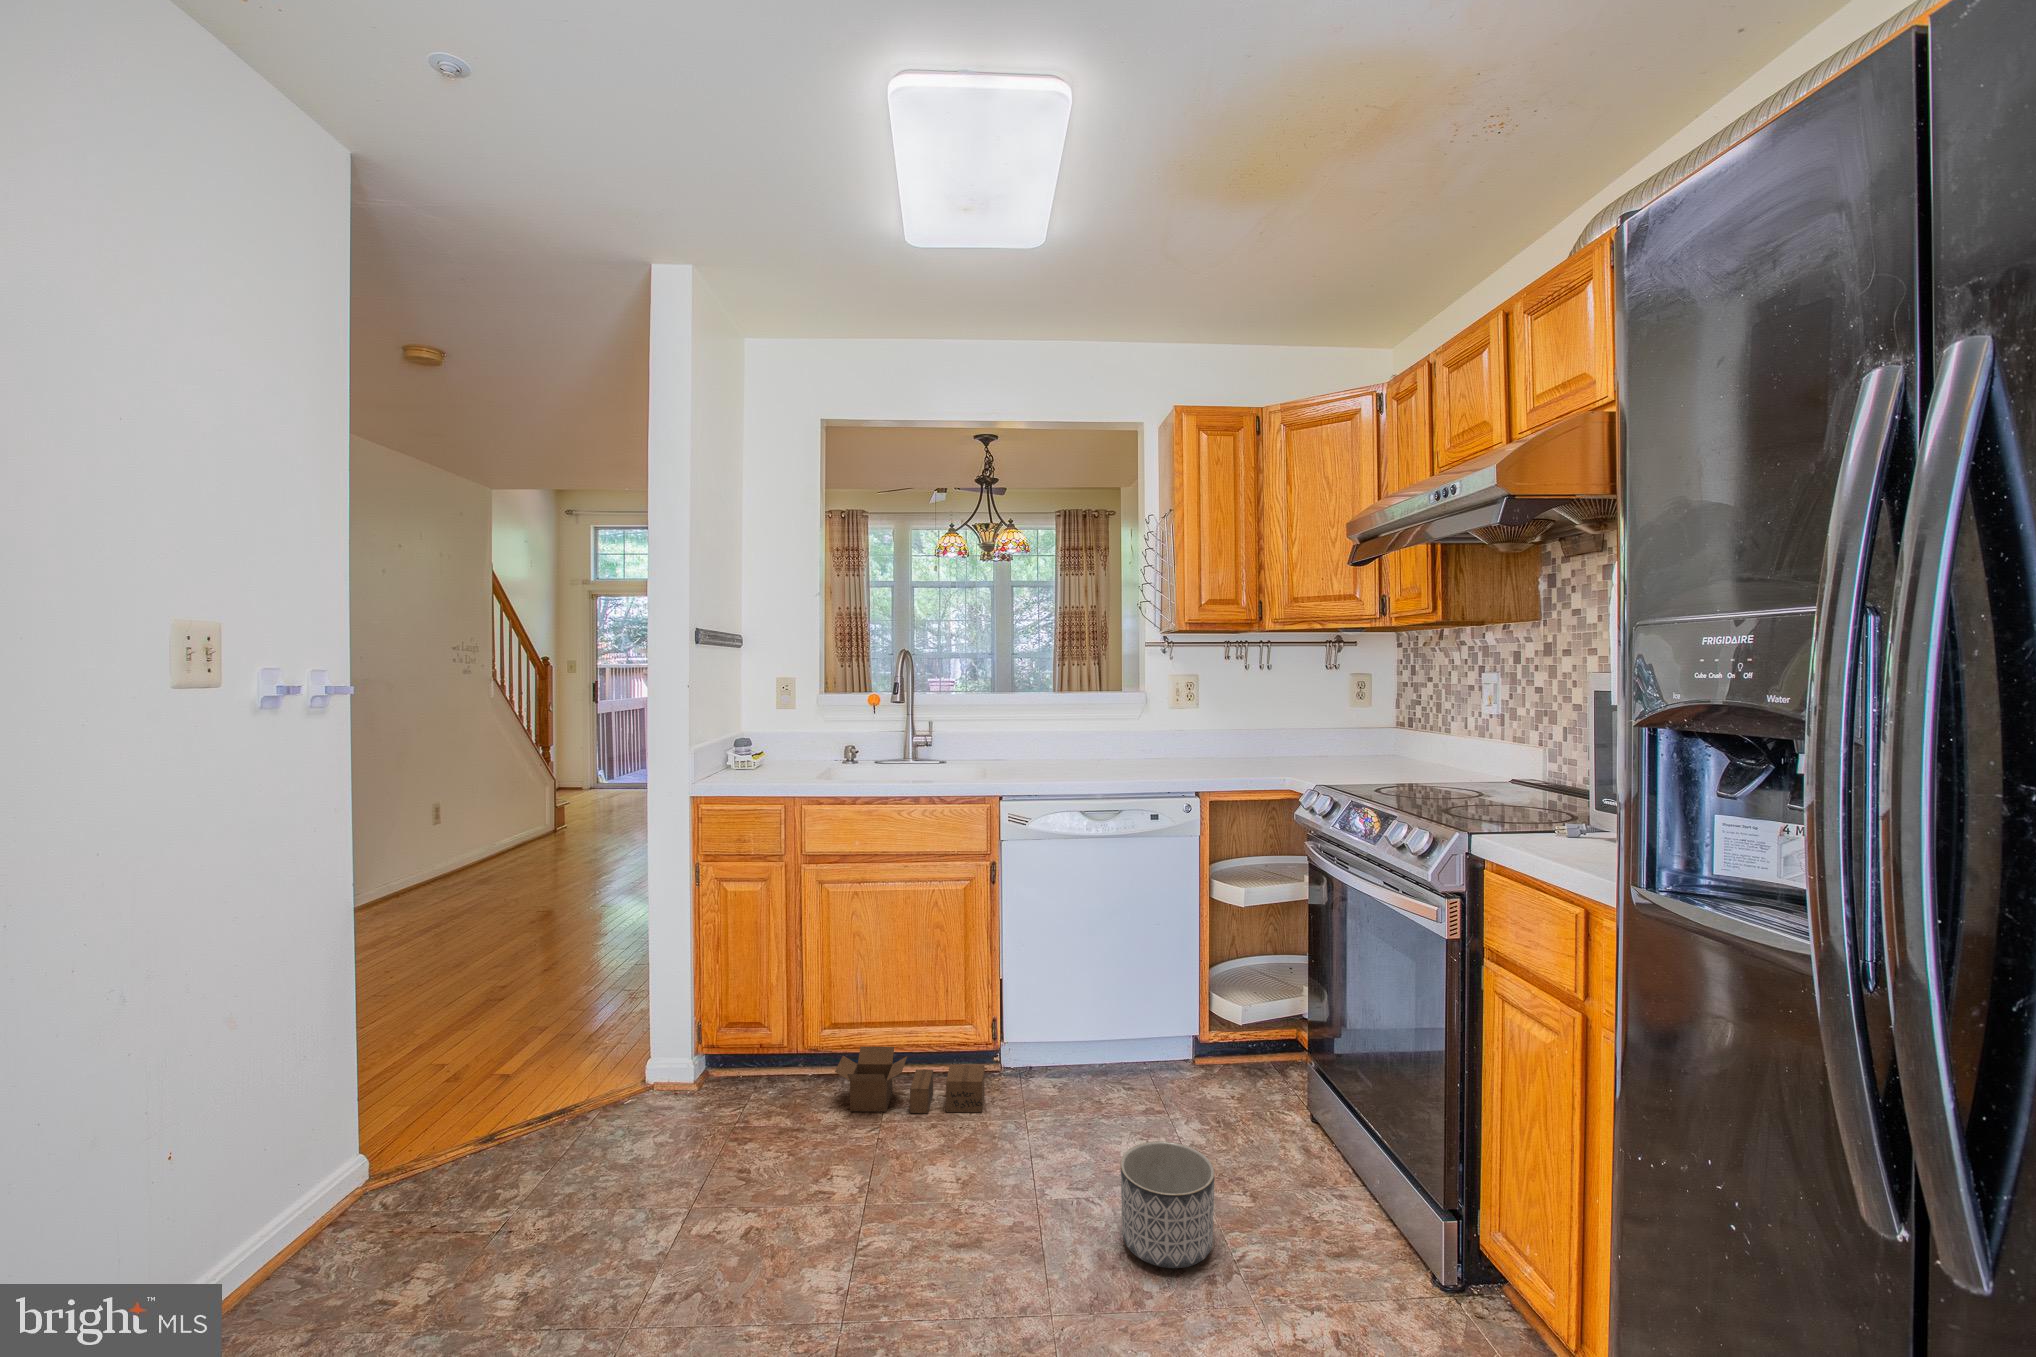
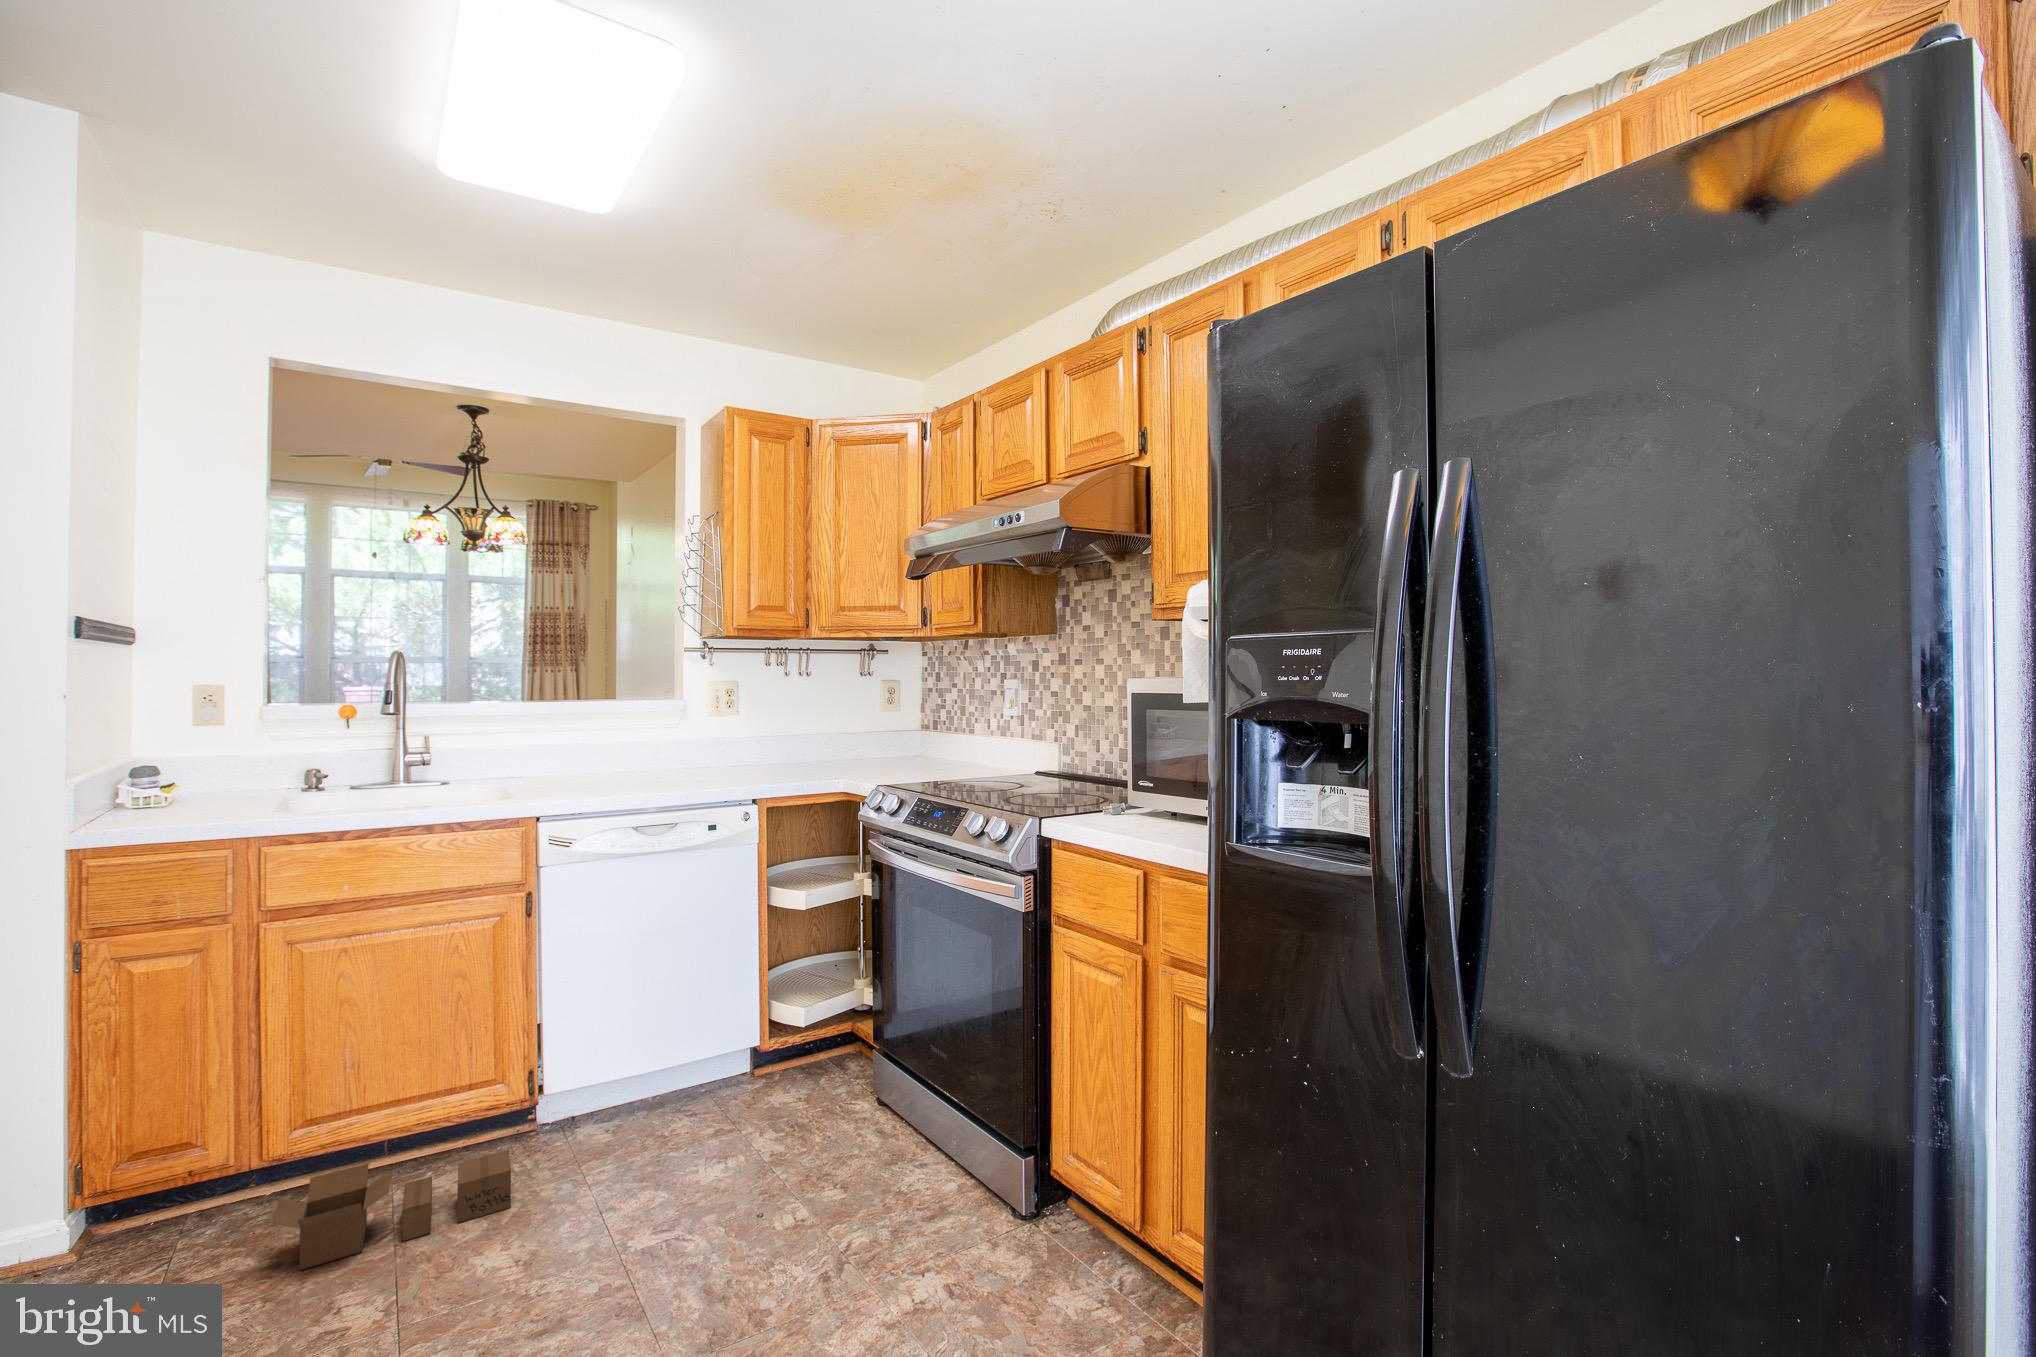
planter: present [1120,1141,1215,1268] -> none [720,1163,822,1299]

